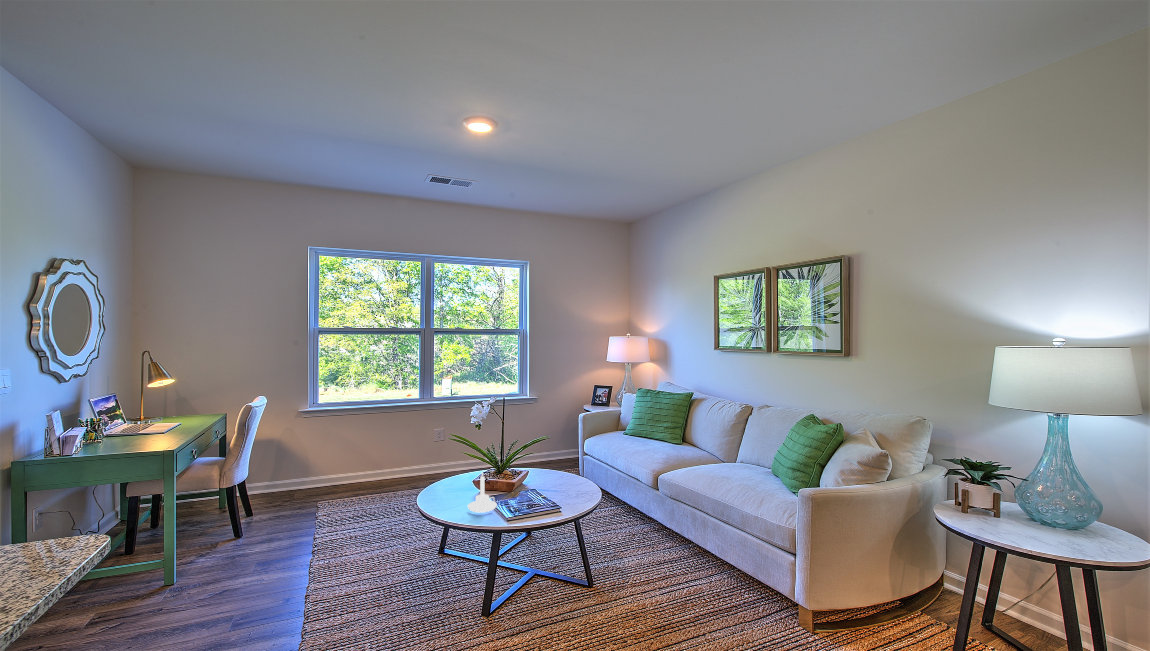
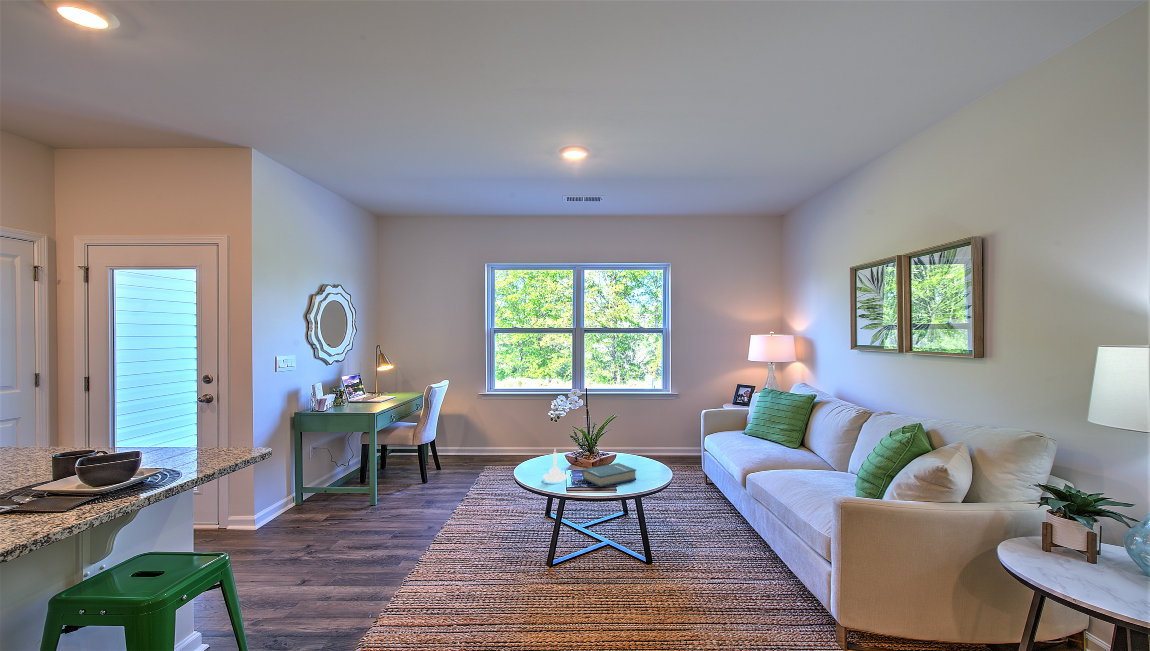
hardback book: none [513,480,570,510] -> present [582,463,636,487]

